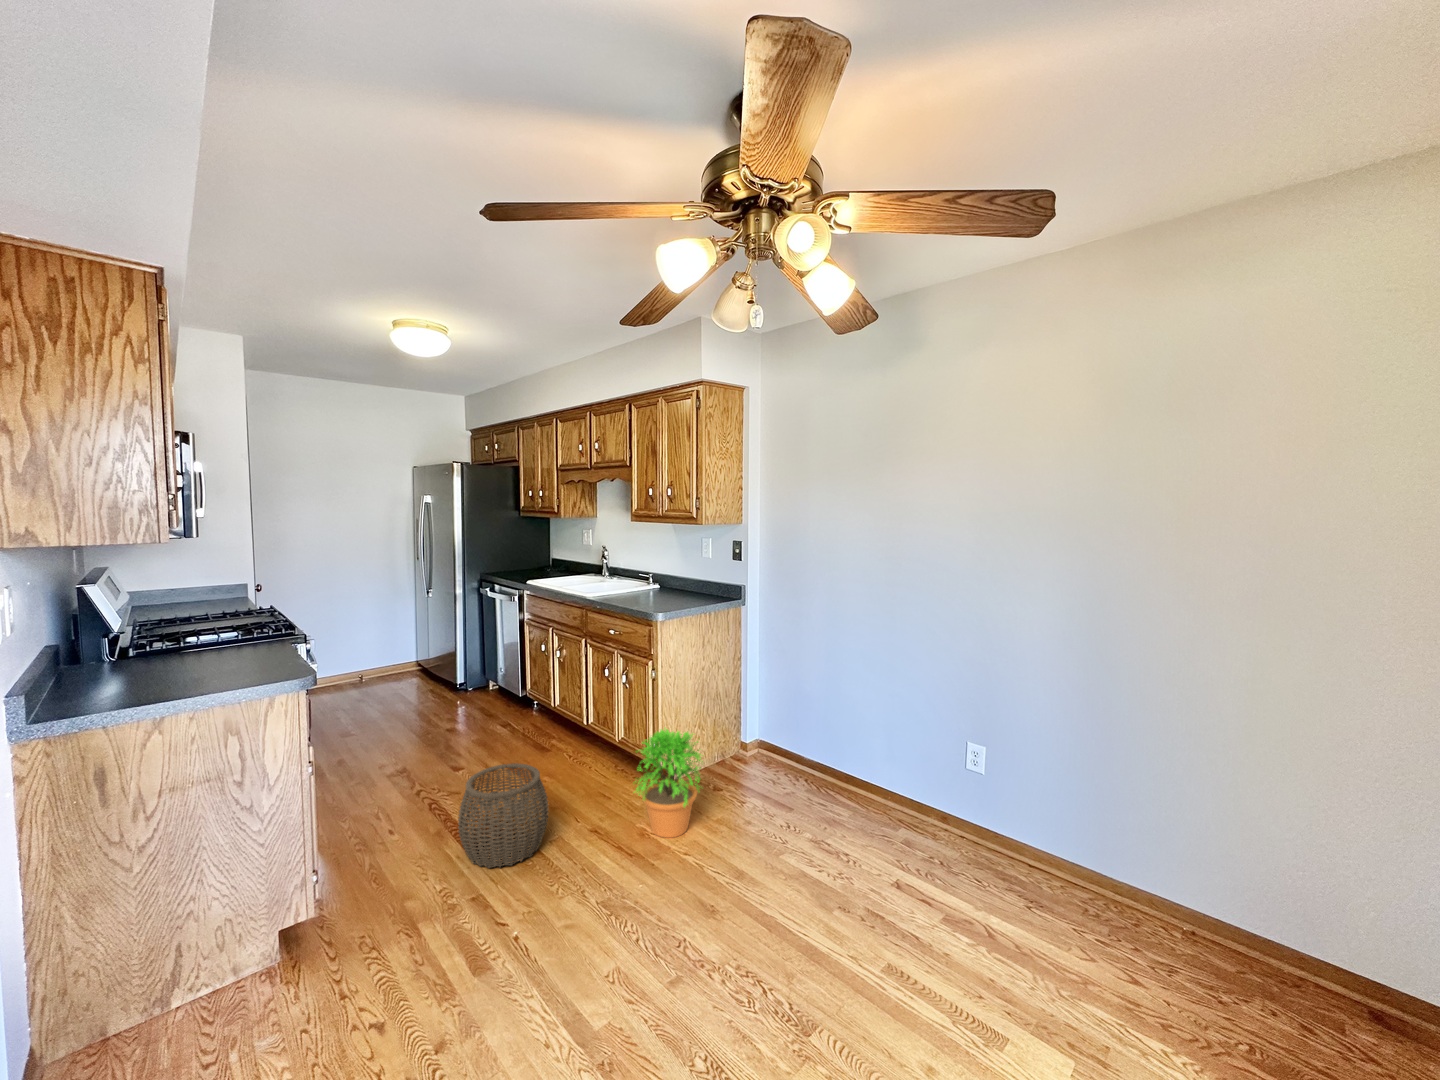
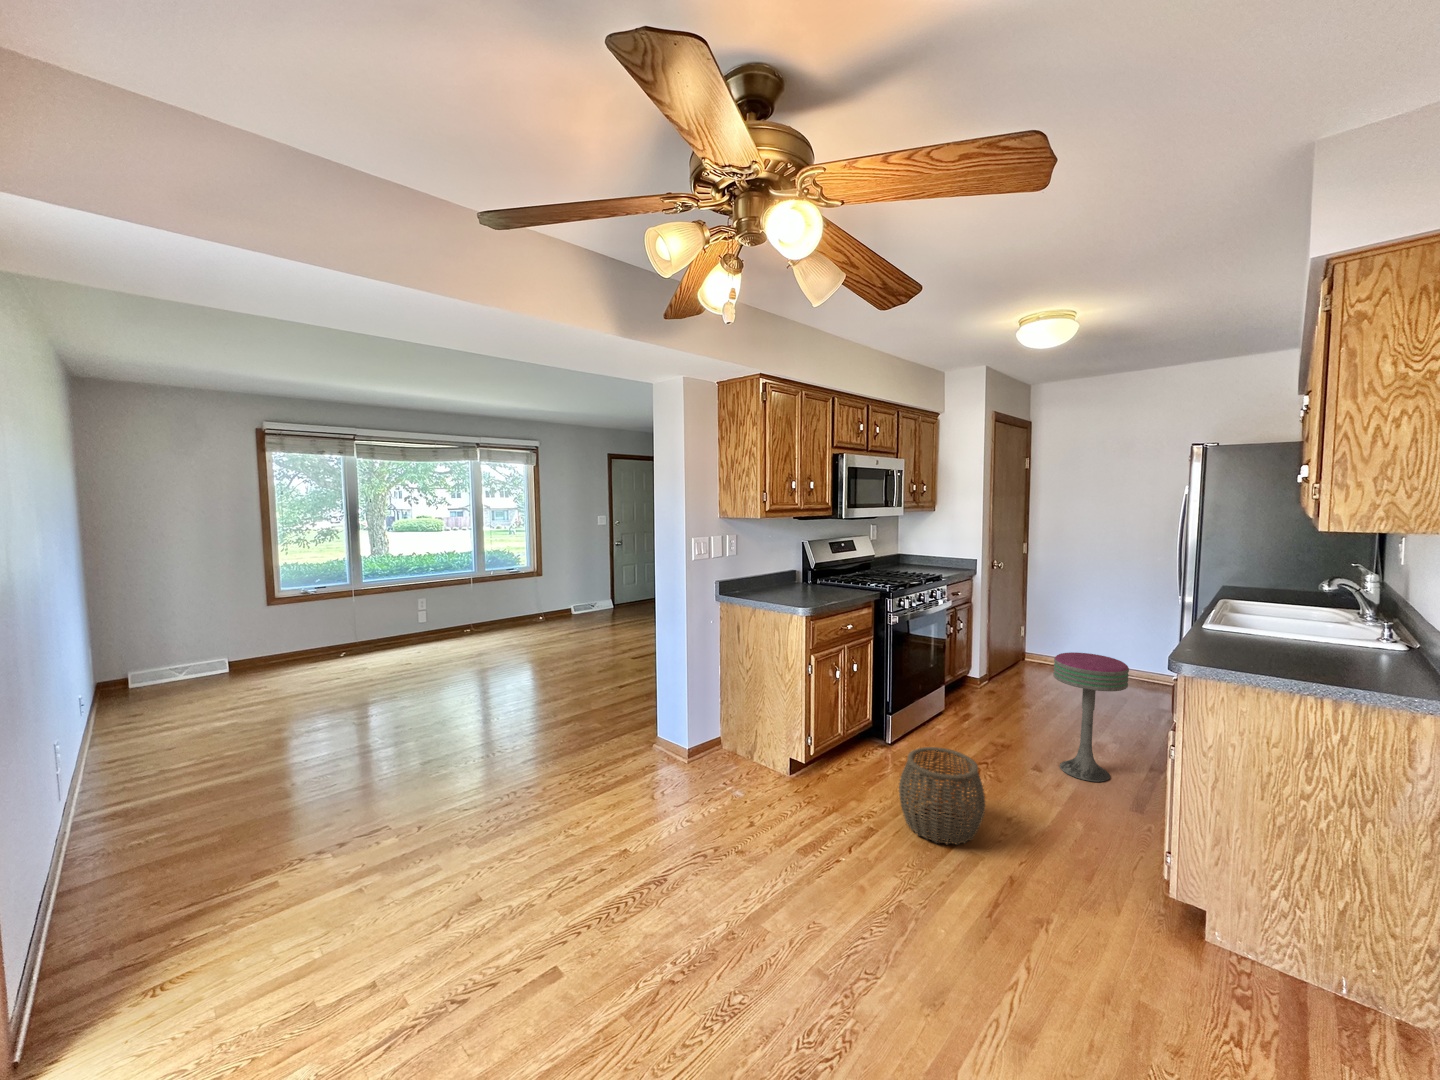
bar stool: none [447,643,509,759] -> present [1053,652,1129,782]
potted plant: present [636,729,703,838] -> none [1016,807,1152,966]

